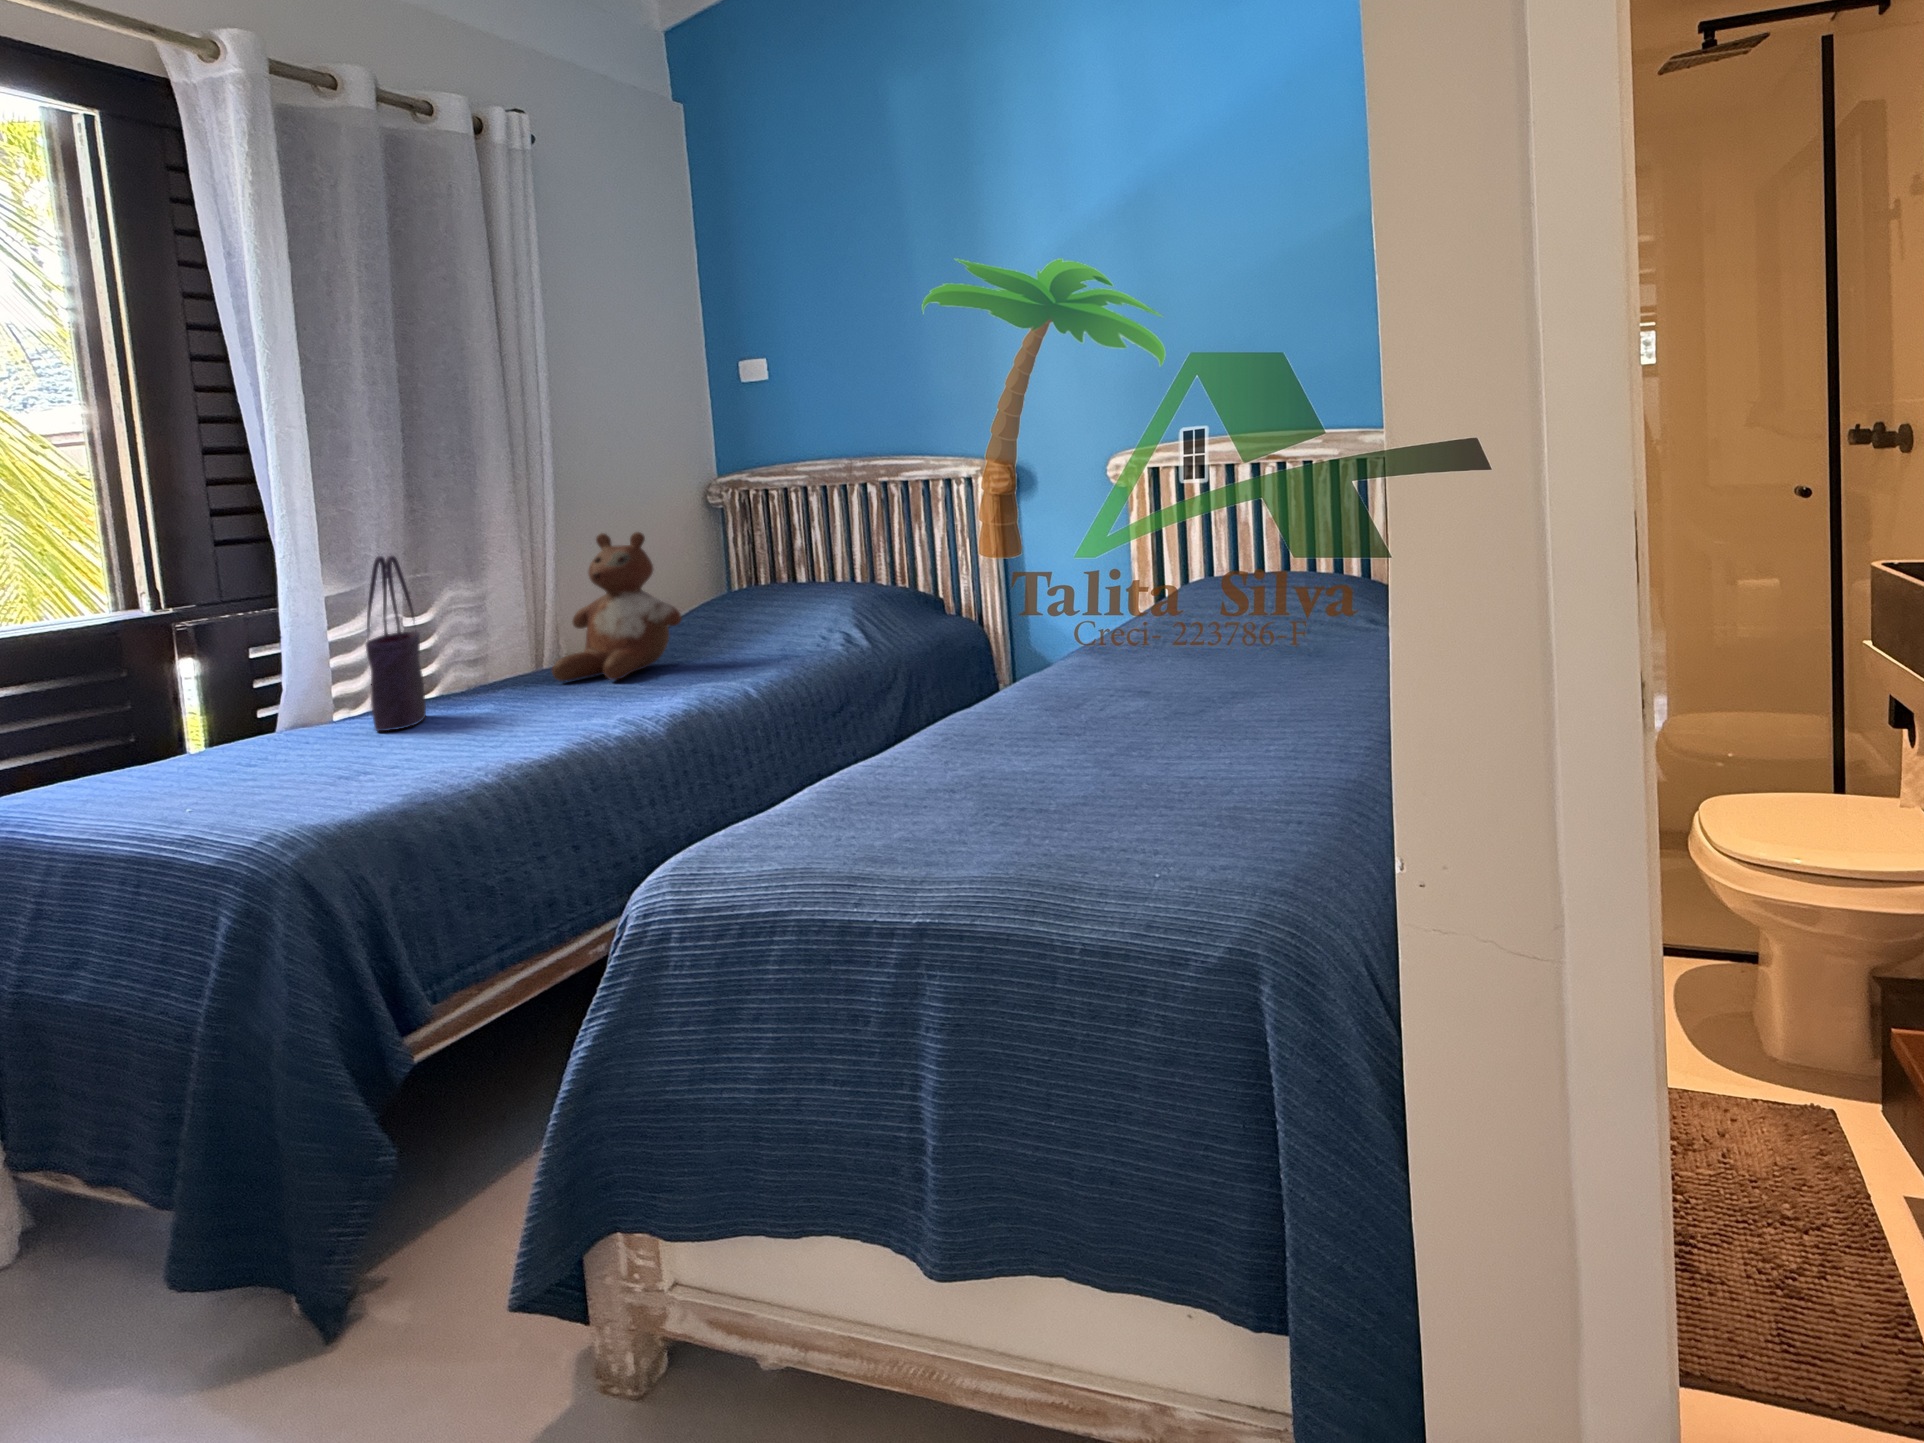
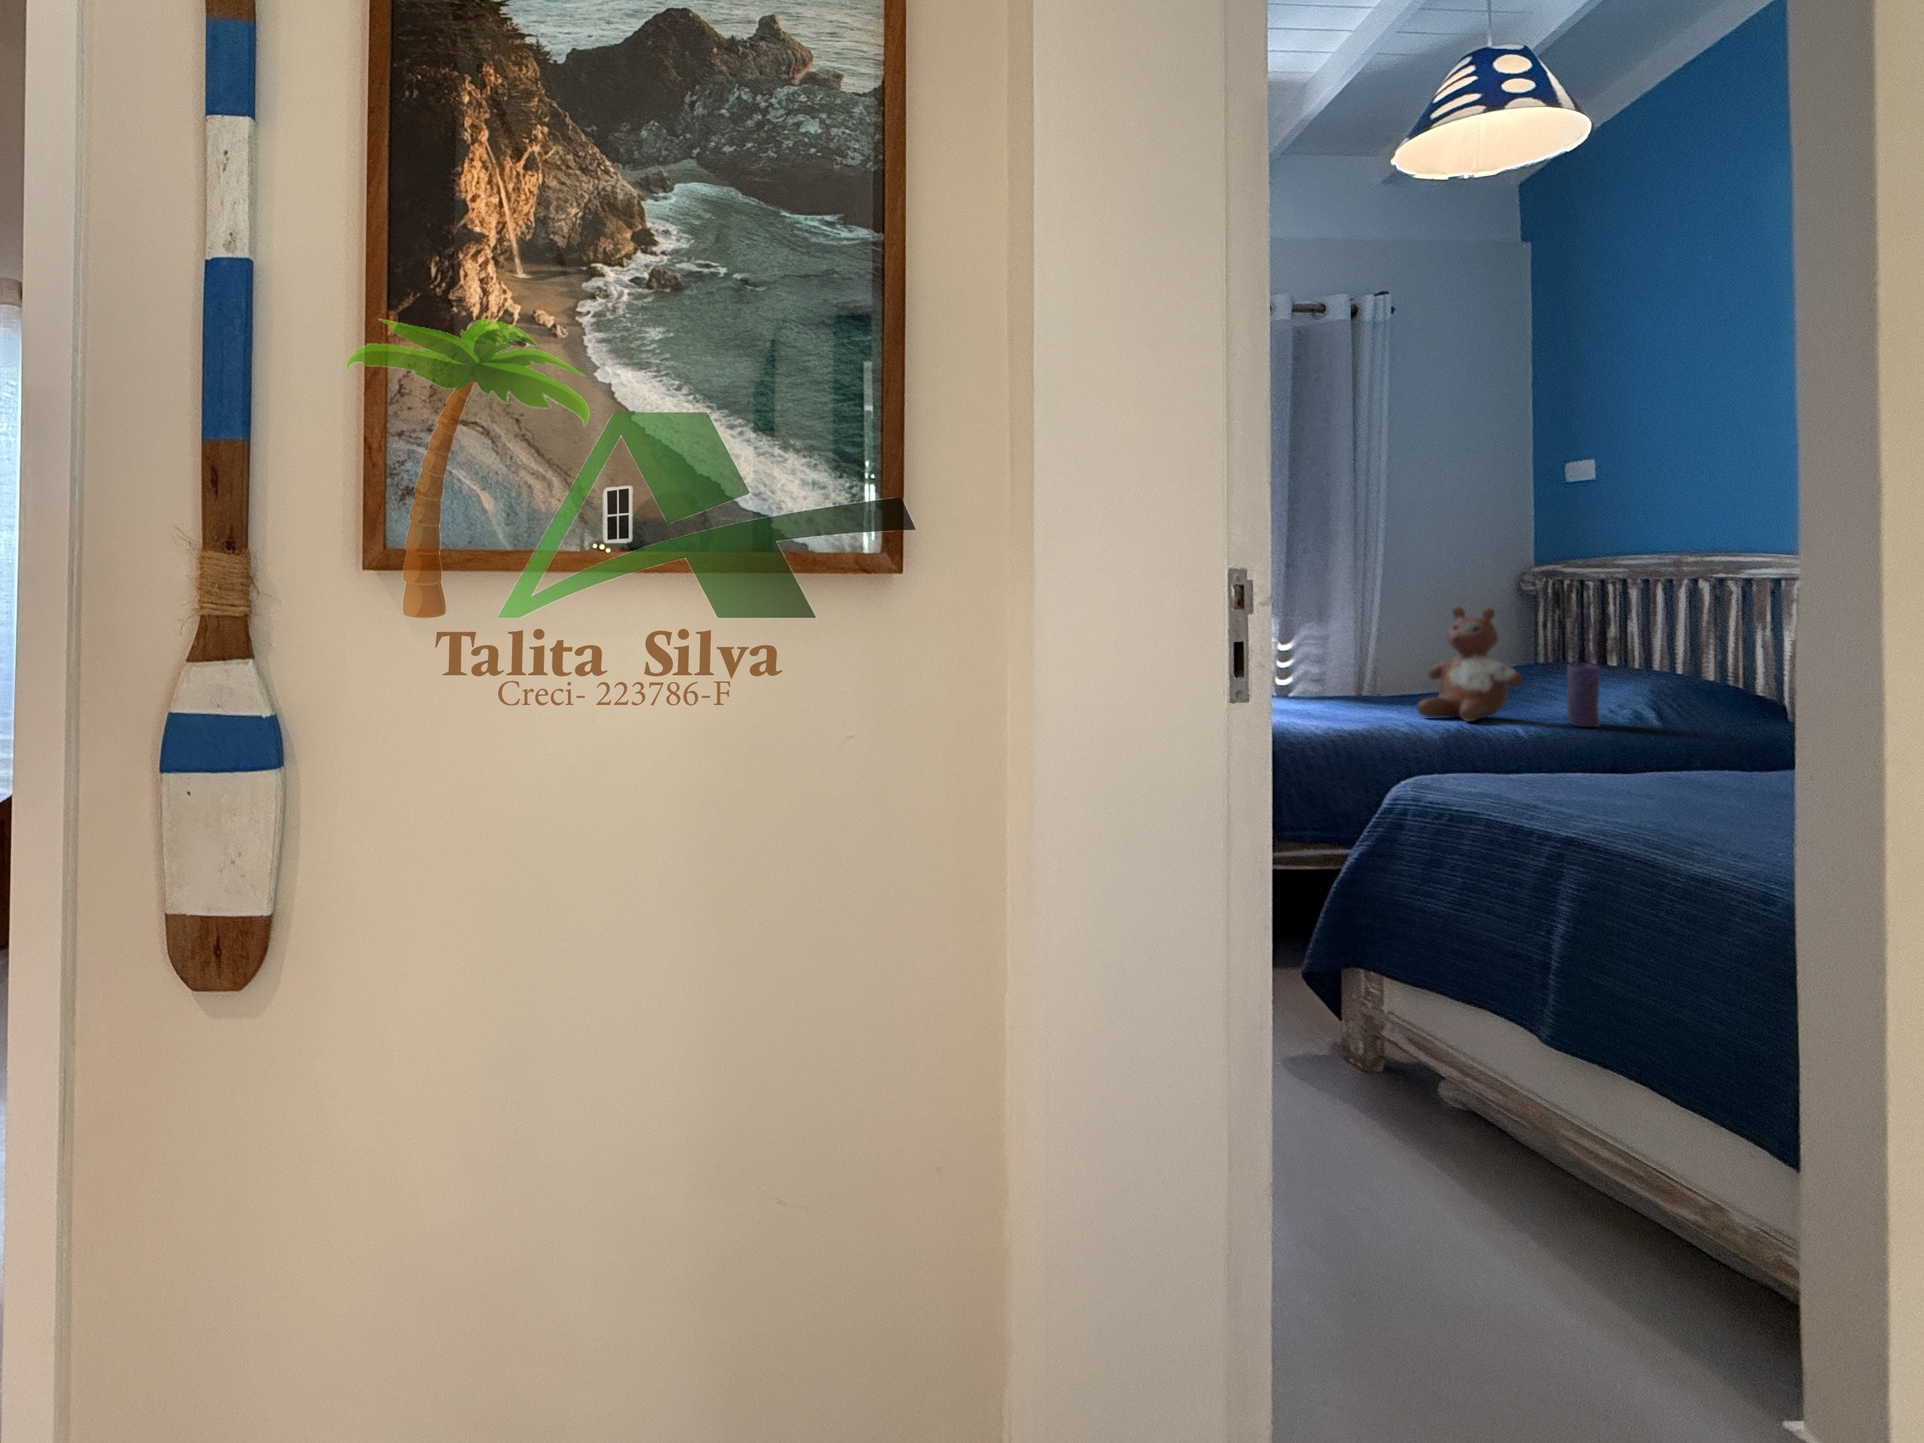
tote bag: present [366,556,426,731] -> present [1567,610,1600,727]

